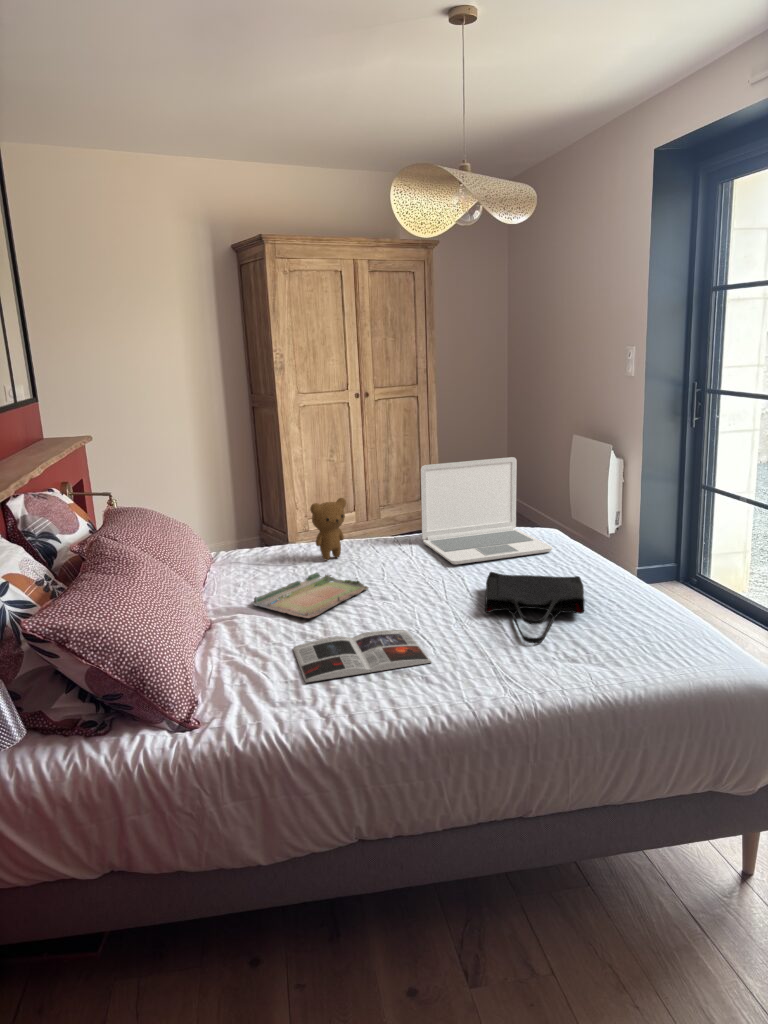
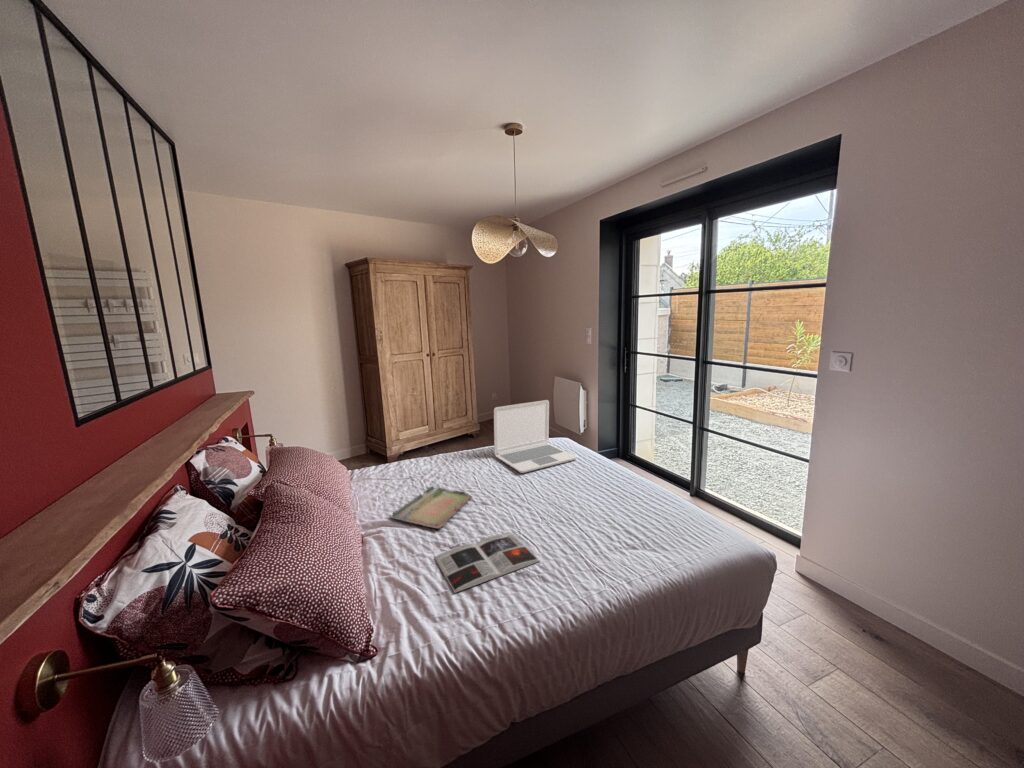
teddy bear: present [310,498,346,561] -> none [425,431,447,474]
tote bag: present [485,572,585,643] -> none [551,480,621,536]

